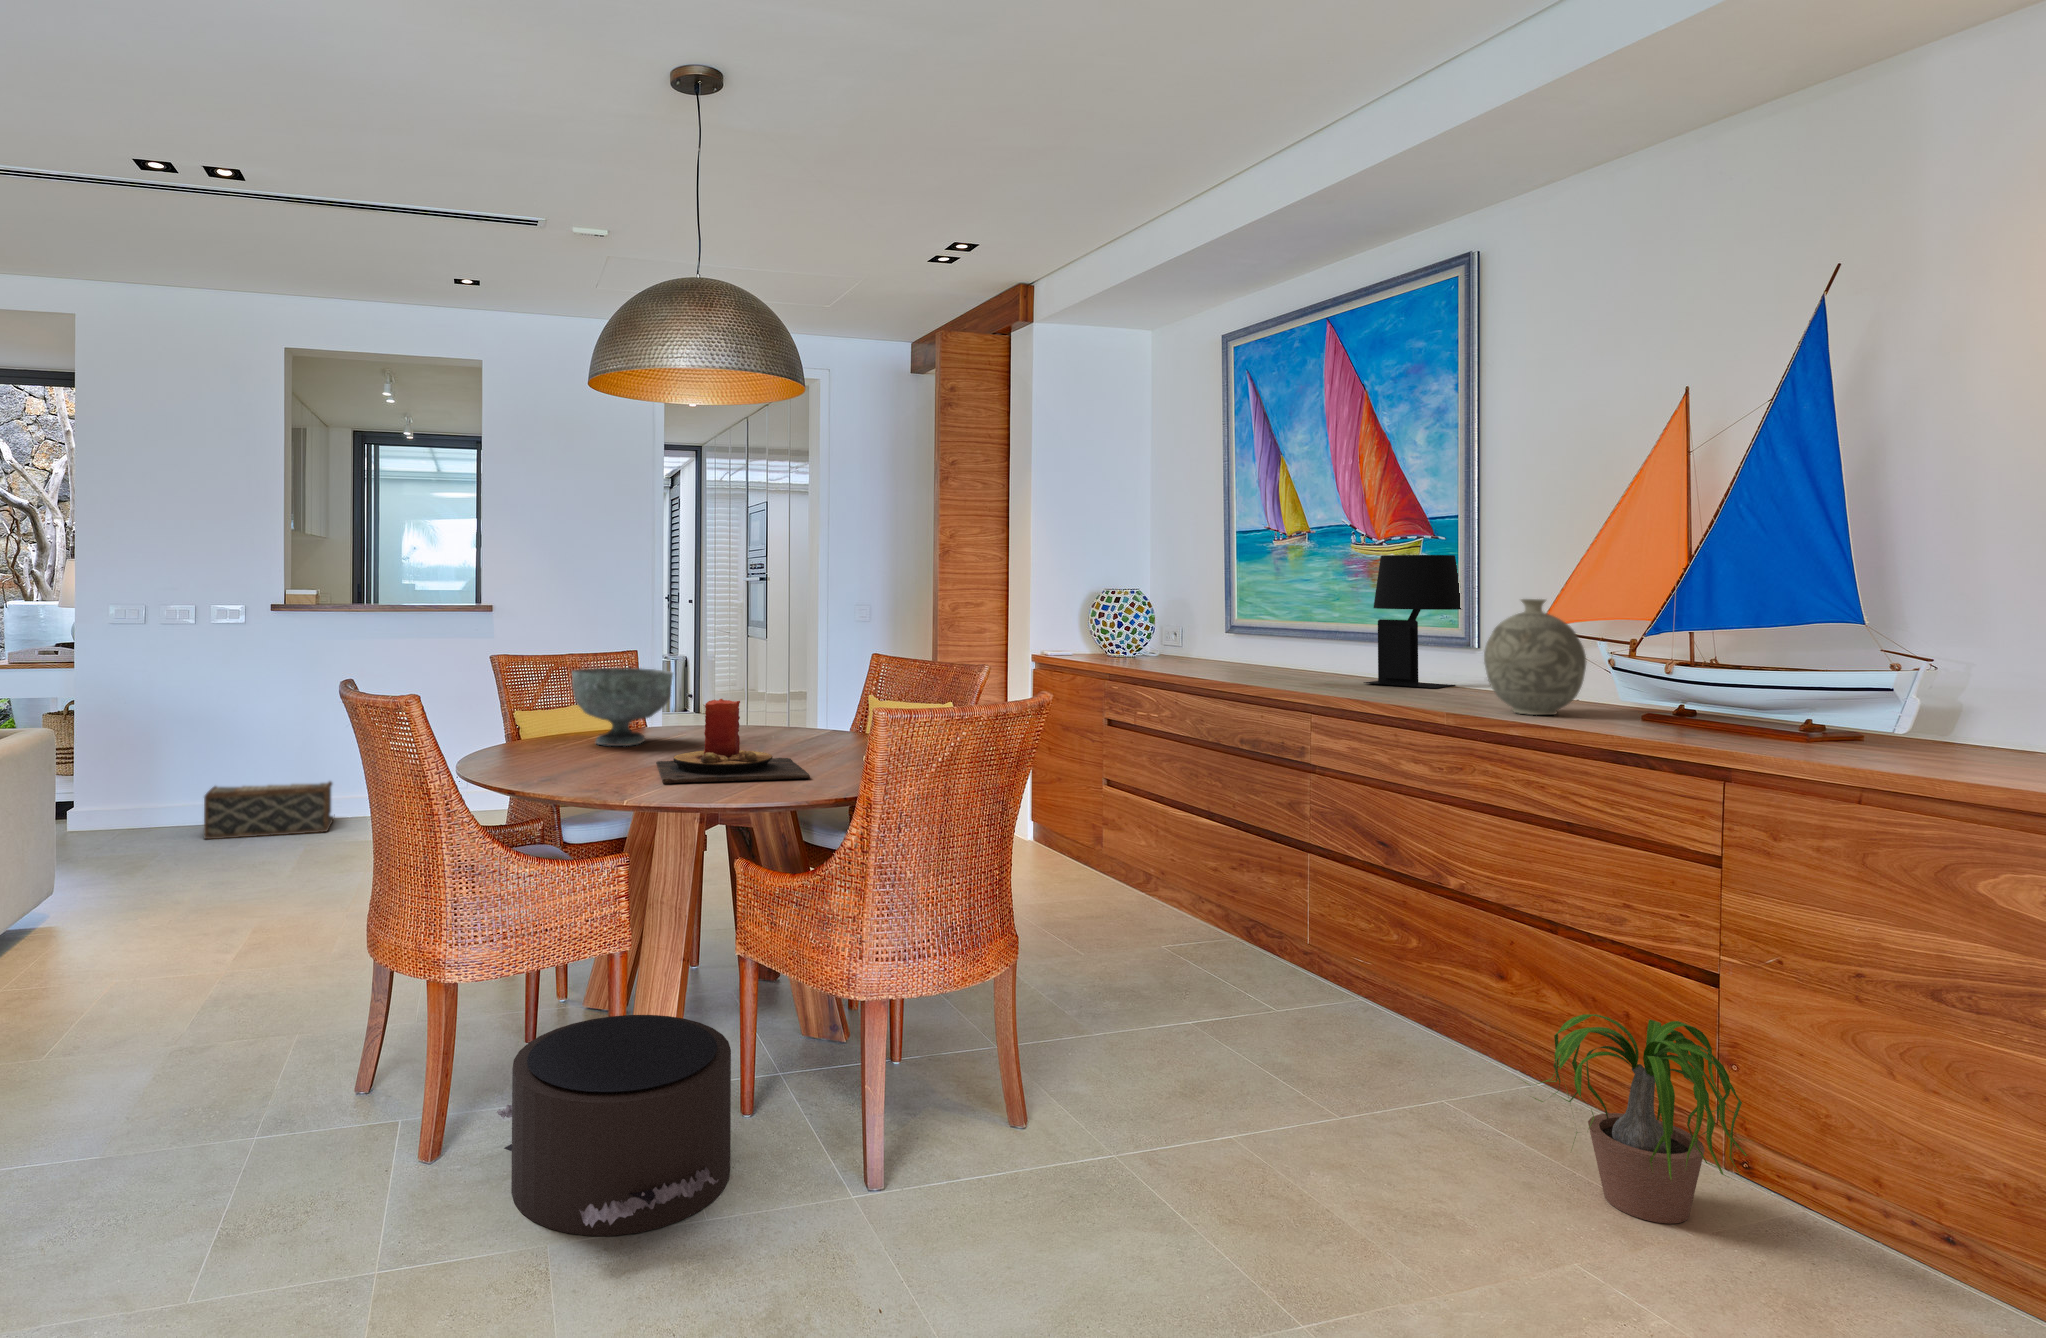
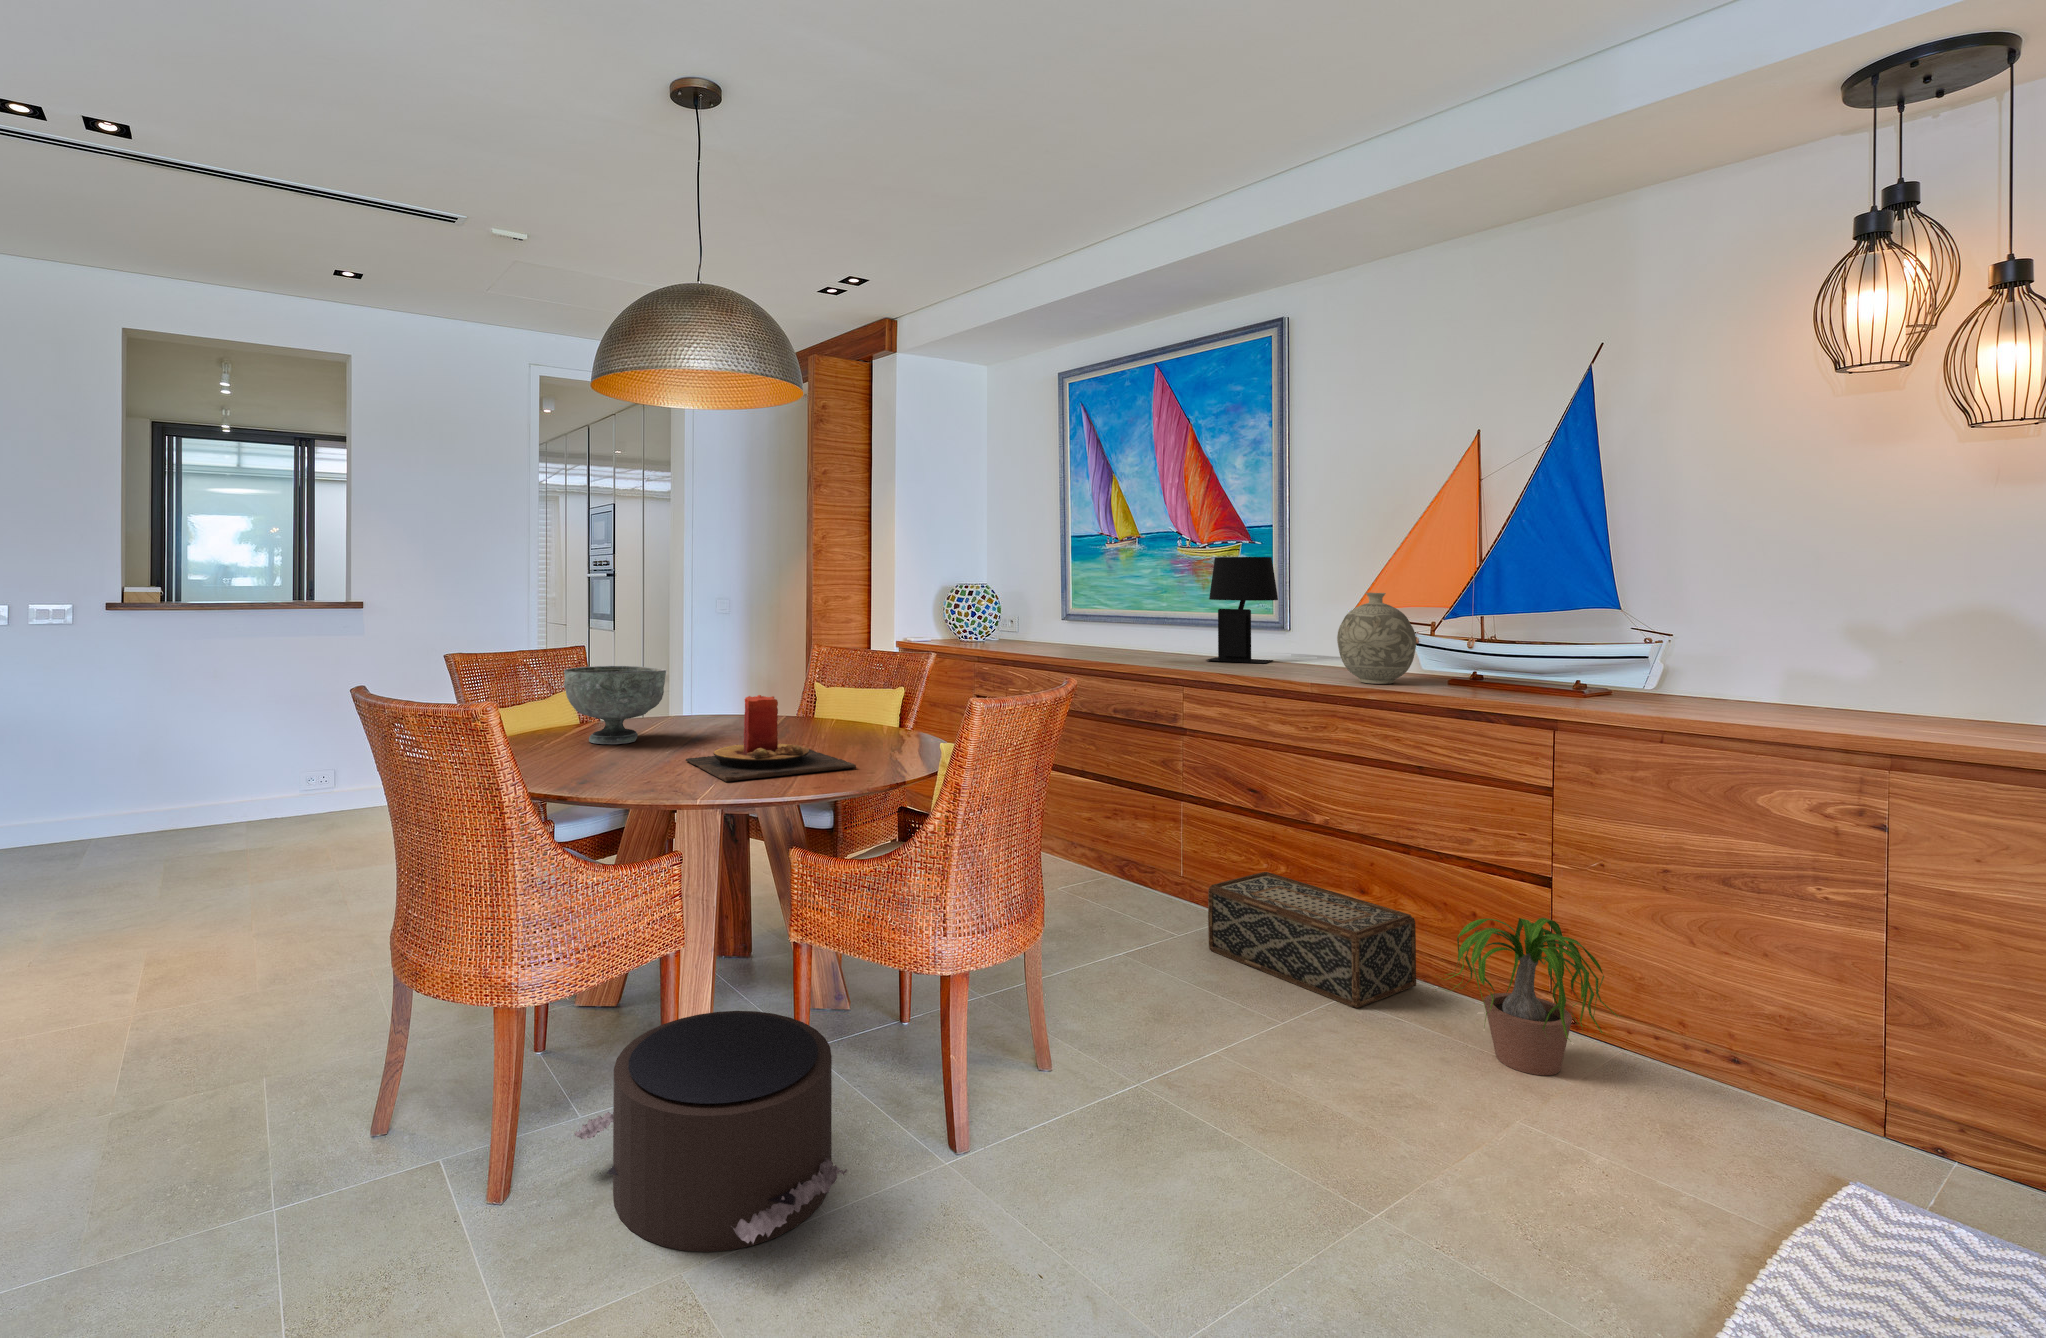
woven basket: present [204,781,334,839] -> present [1208,872,1416,1008]

